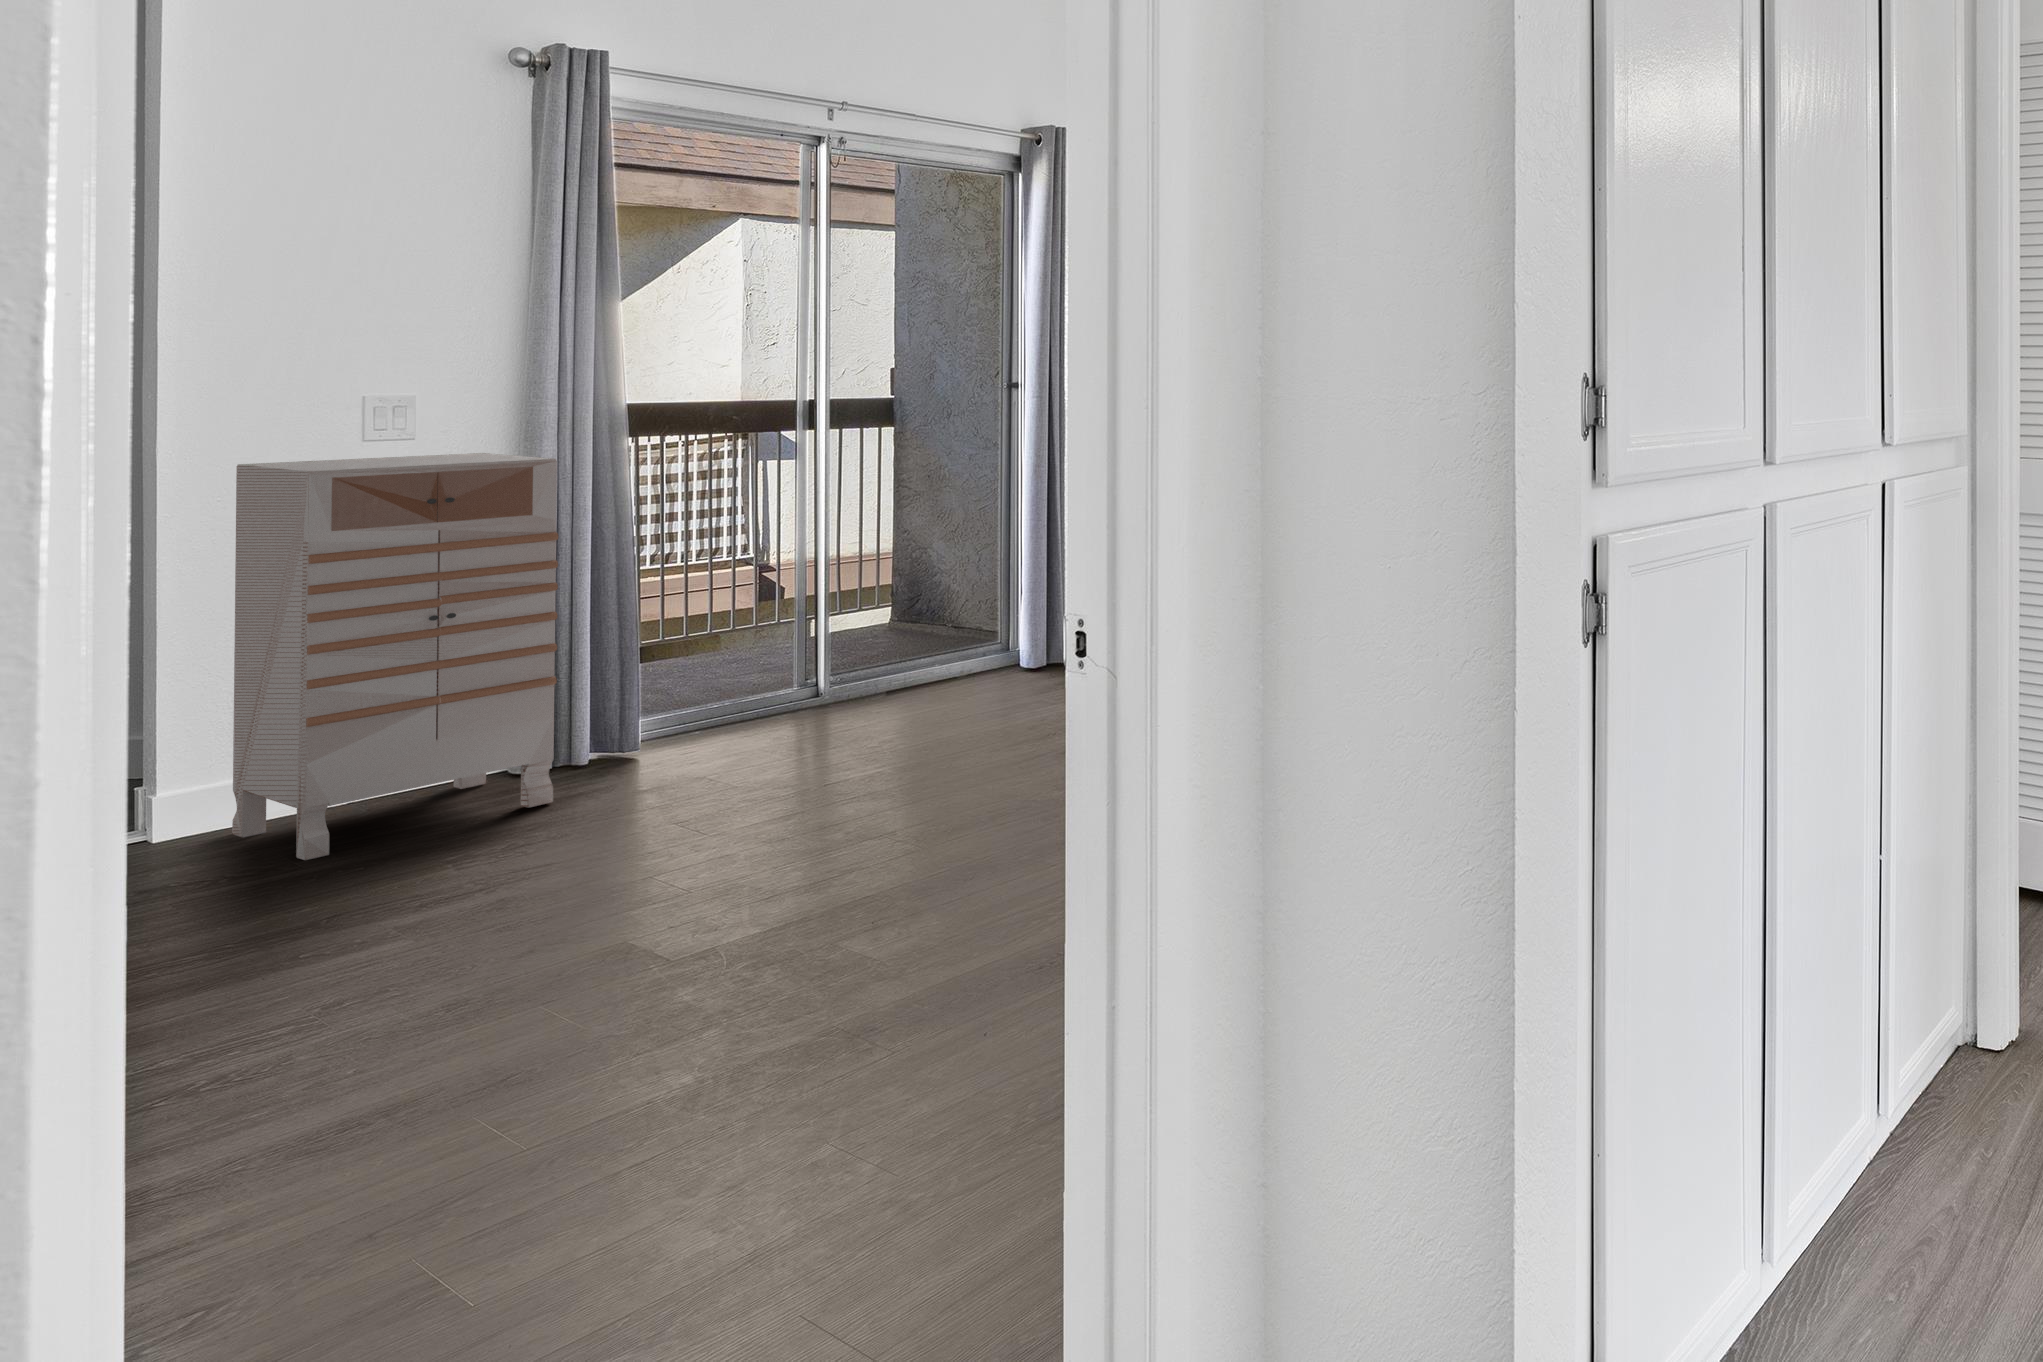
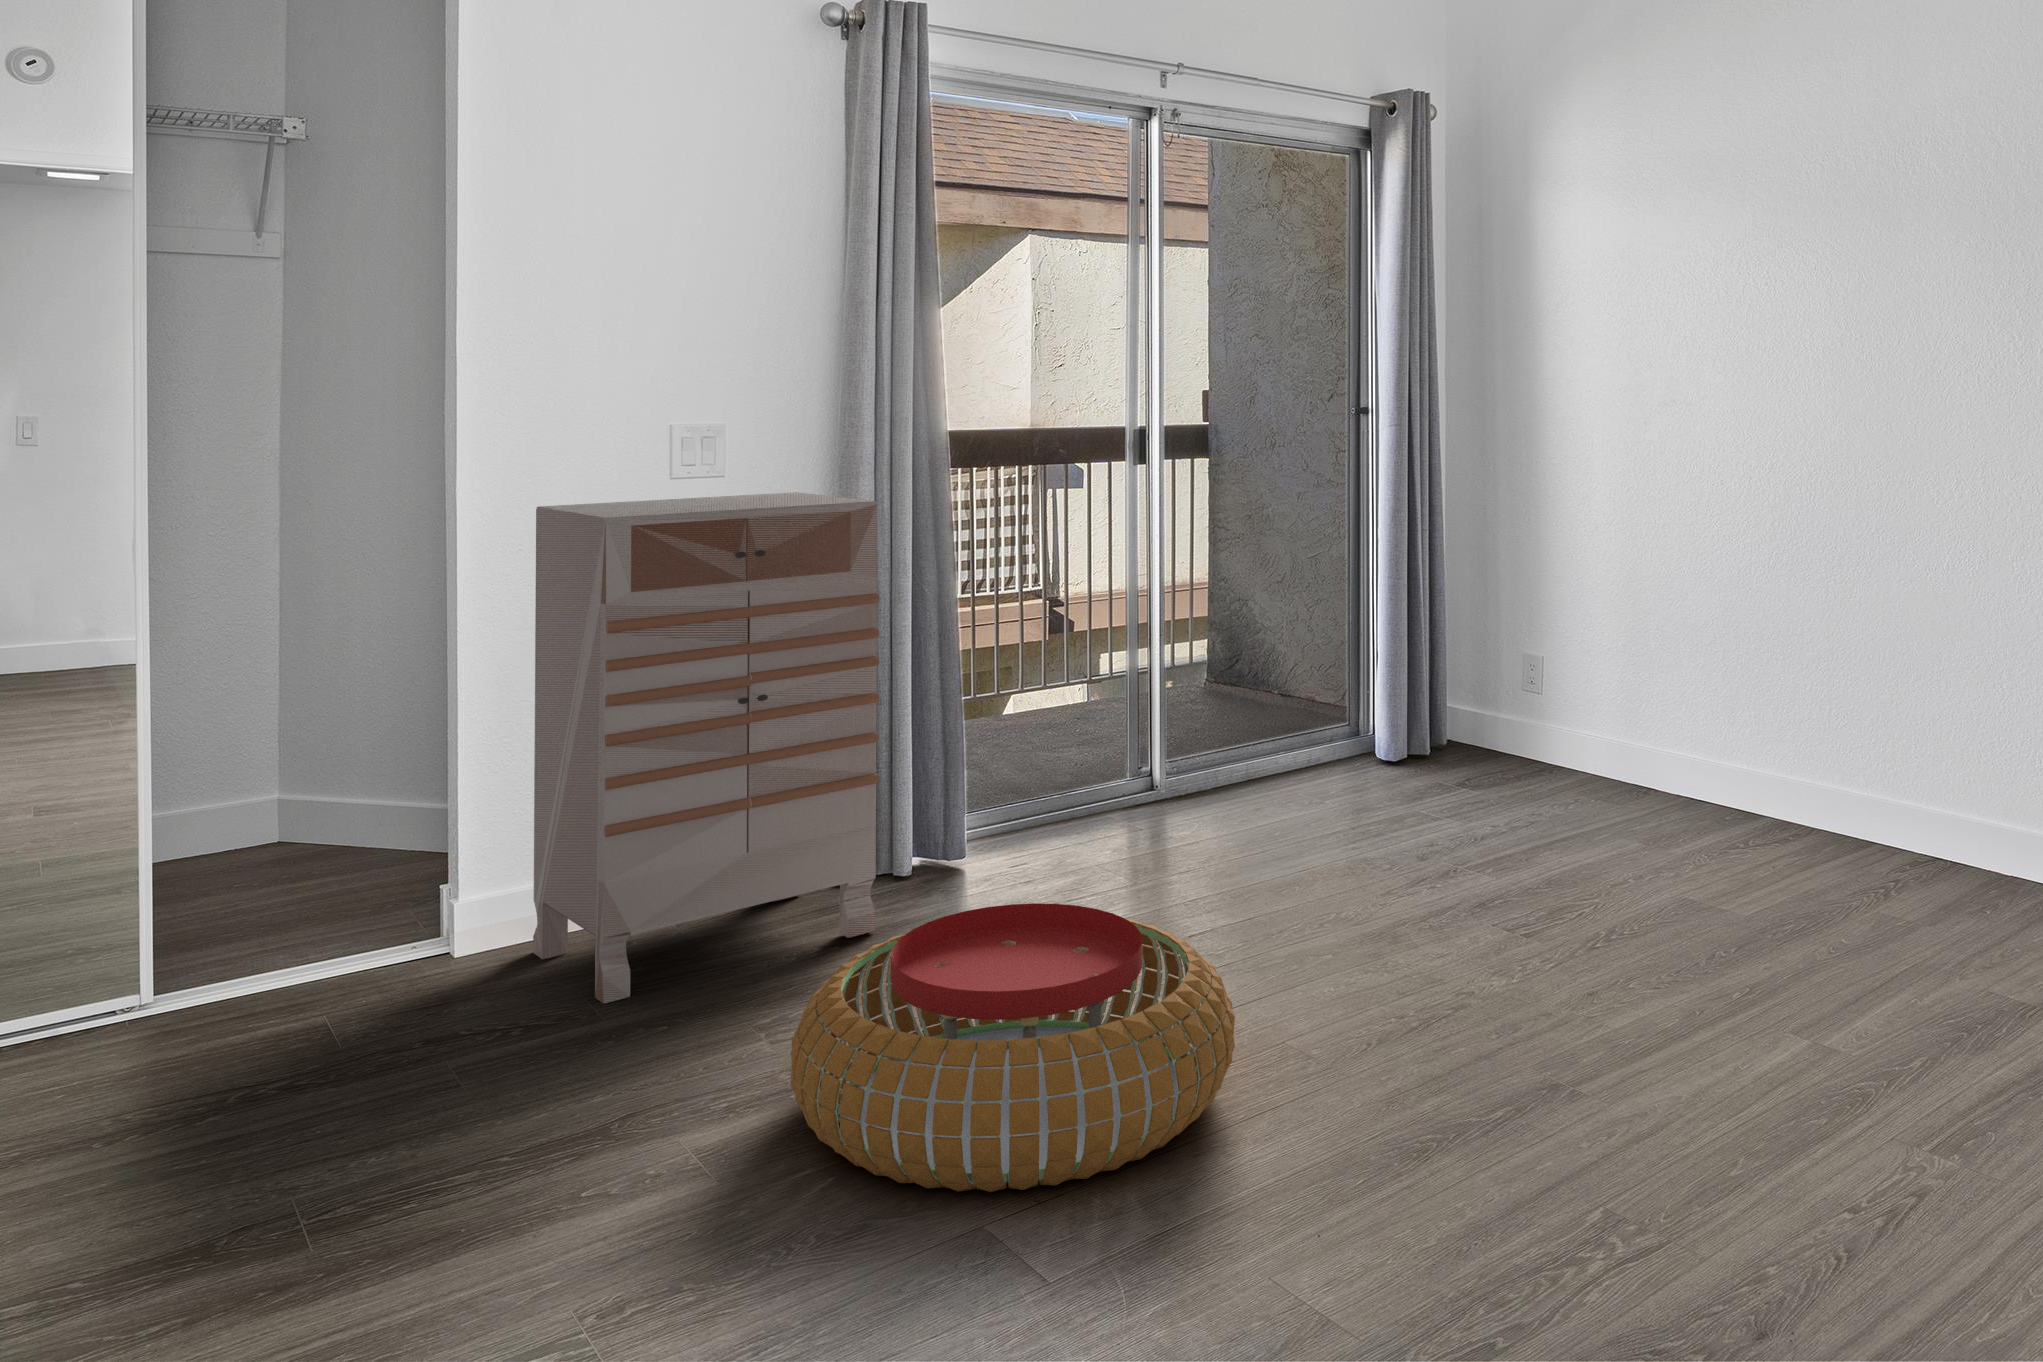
pouf: none [475,753,836,938] -> present [791,903,1235,1192]

